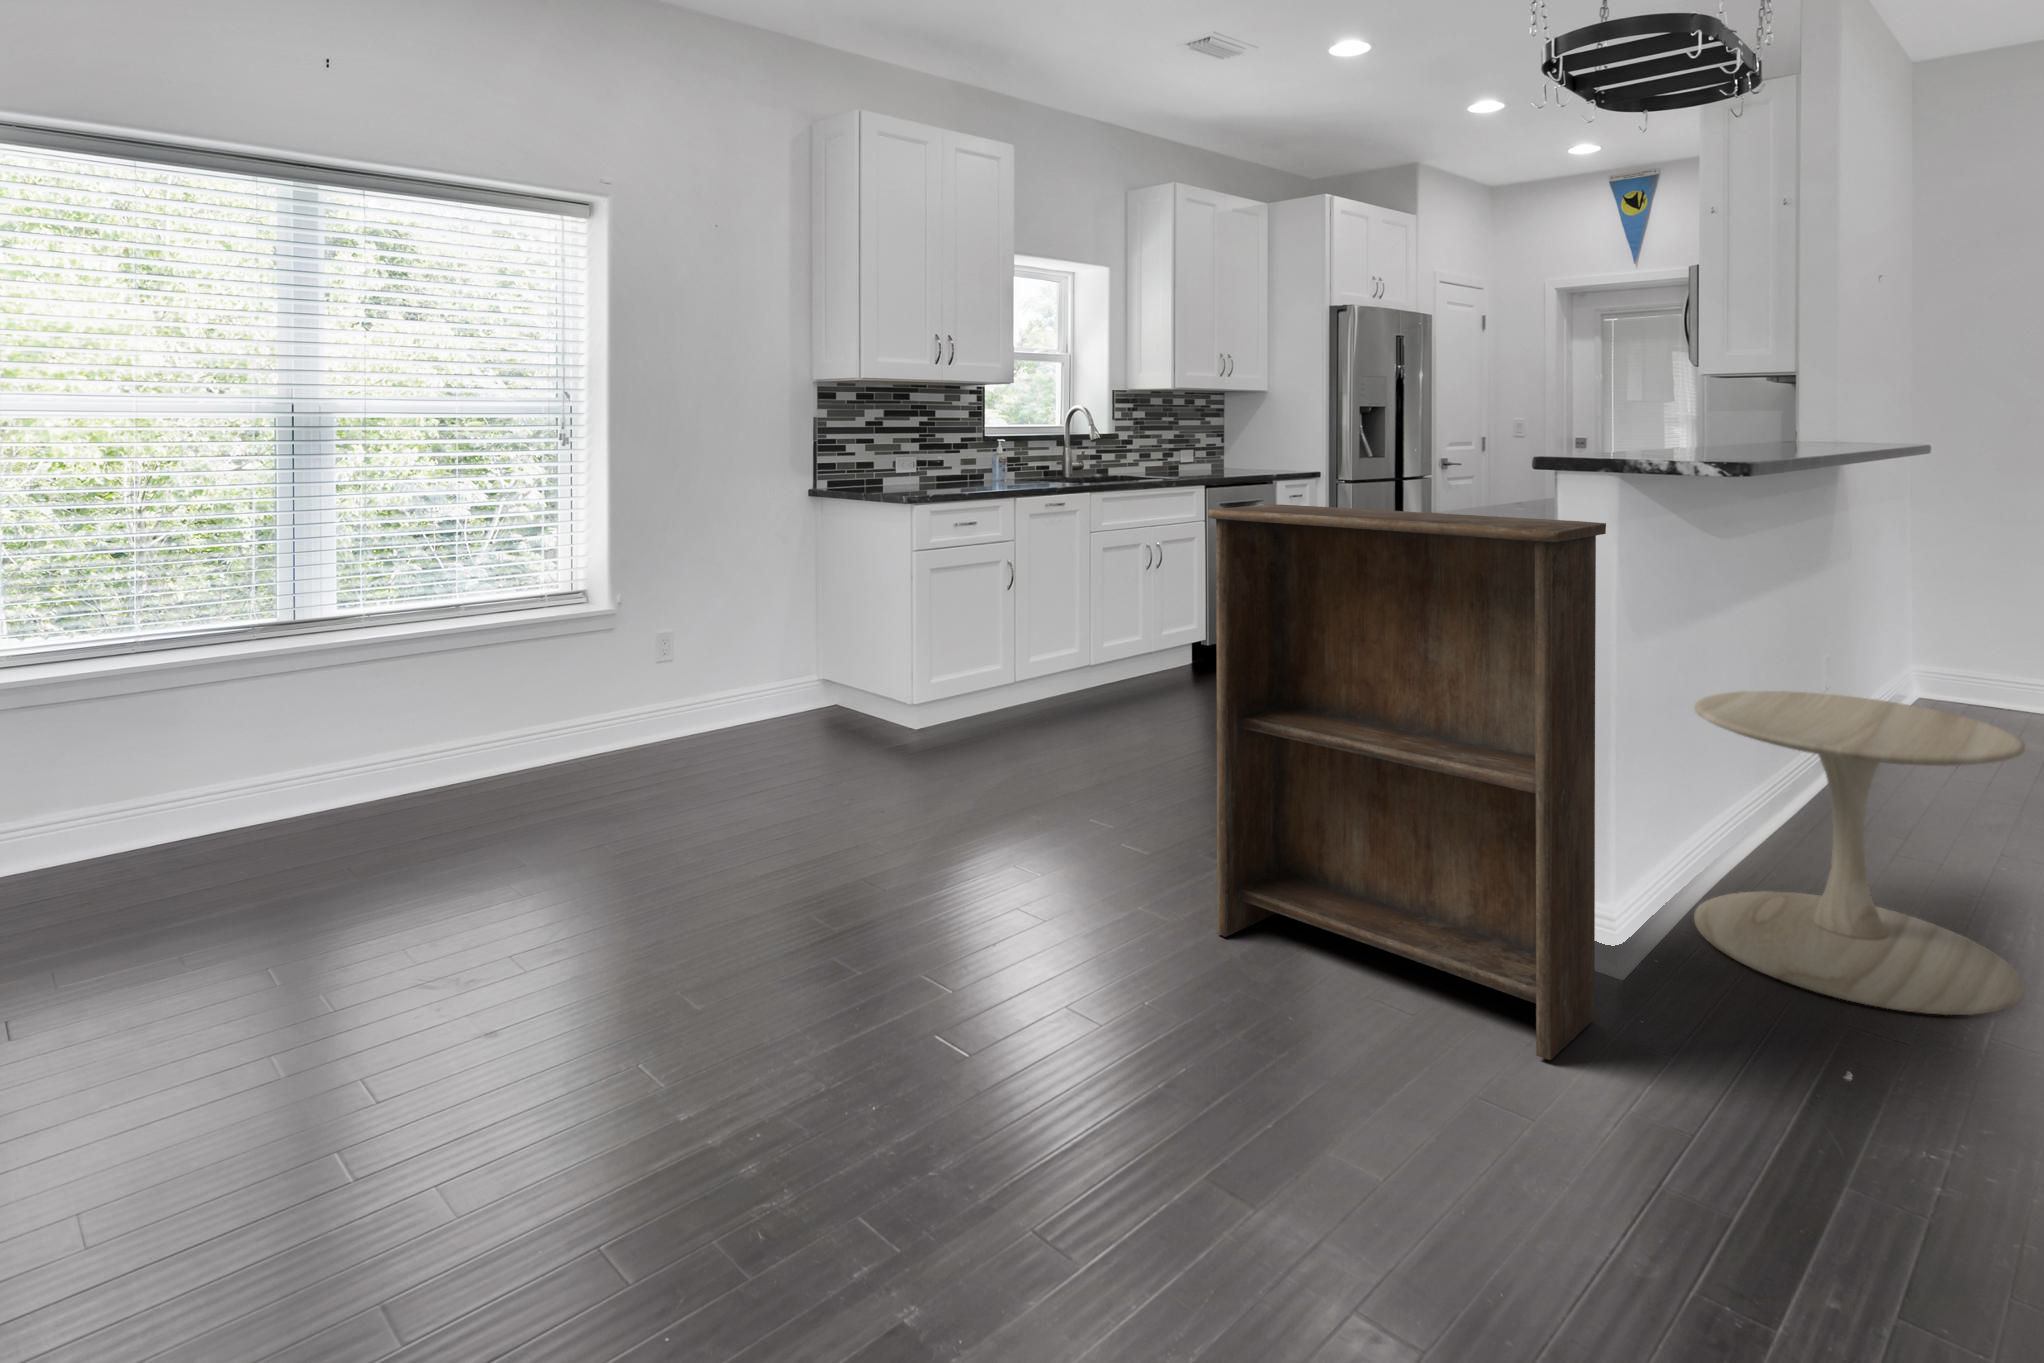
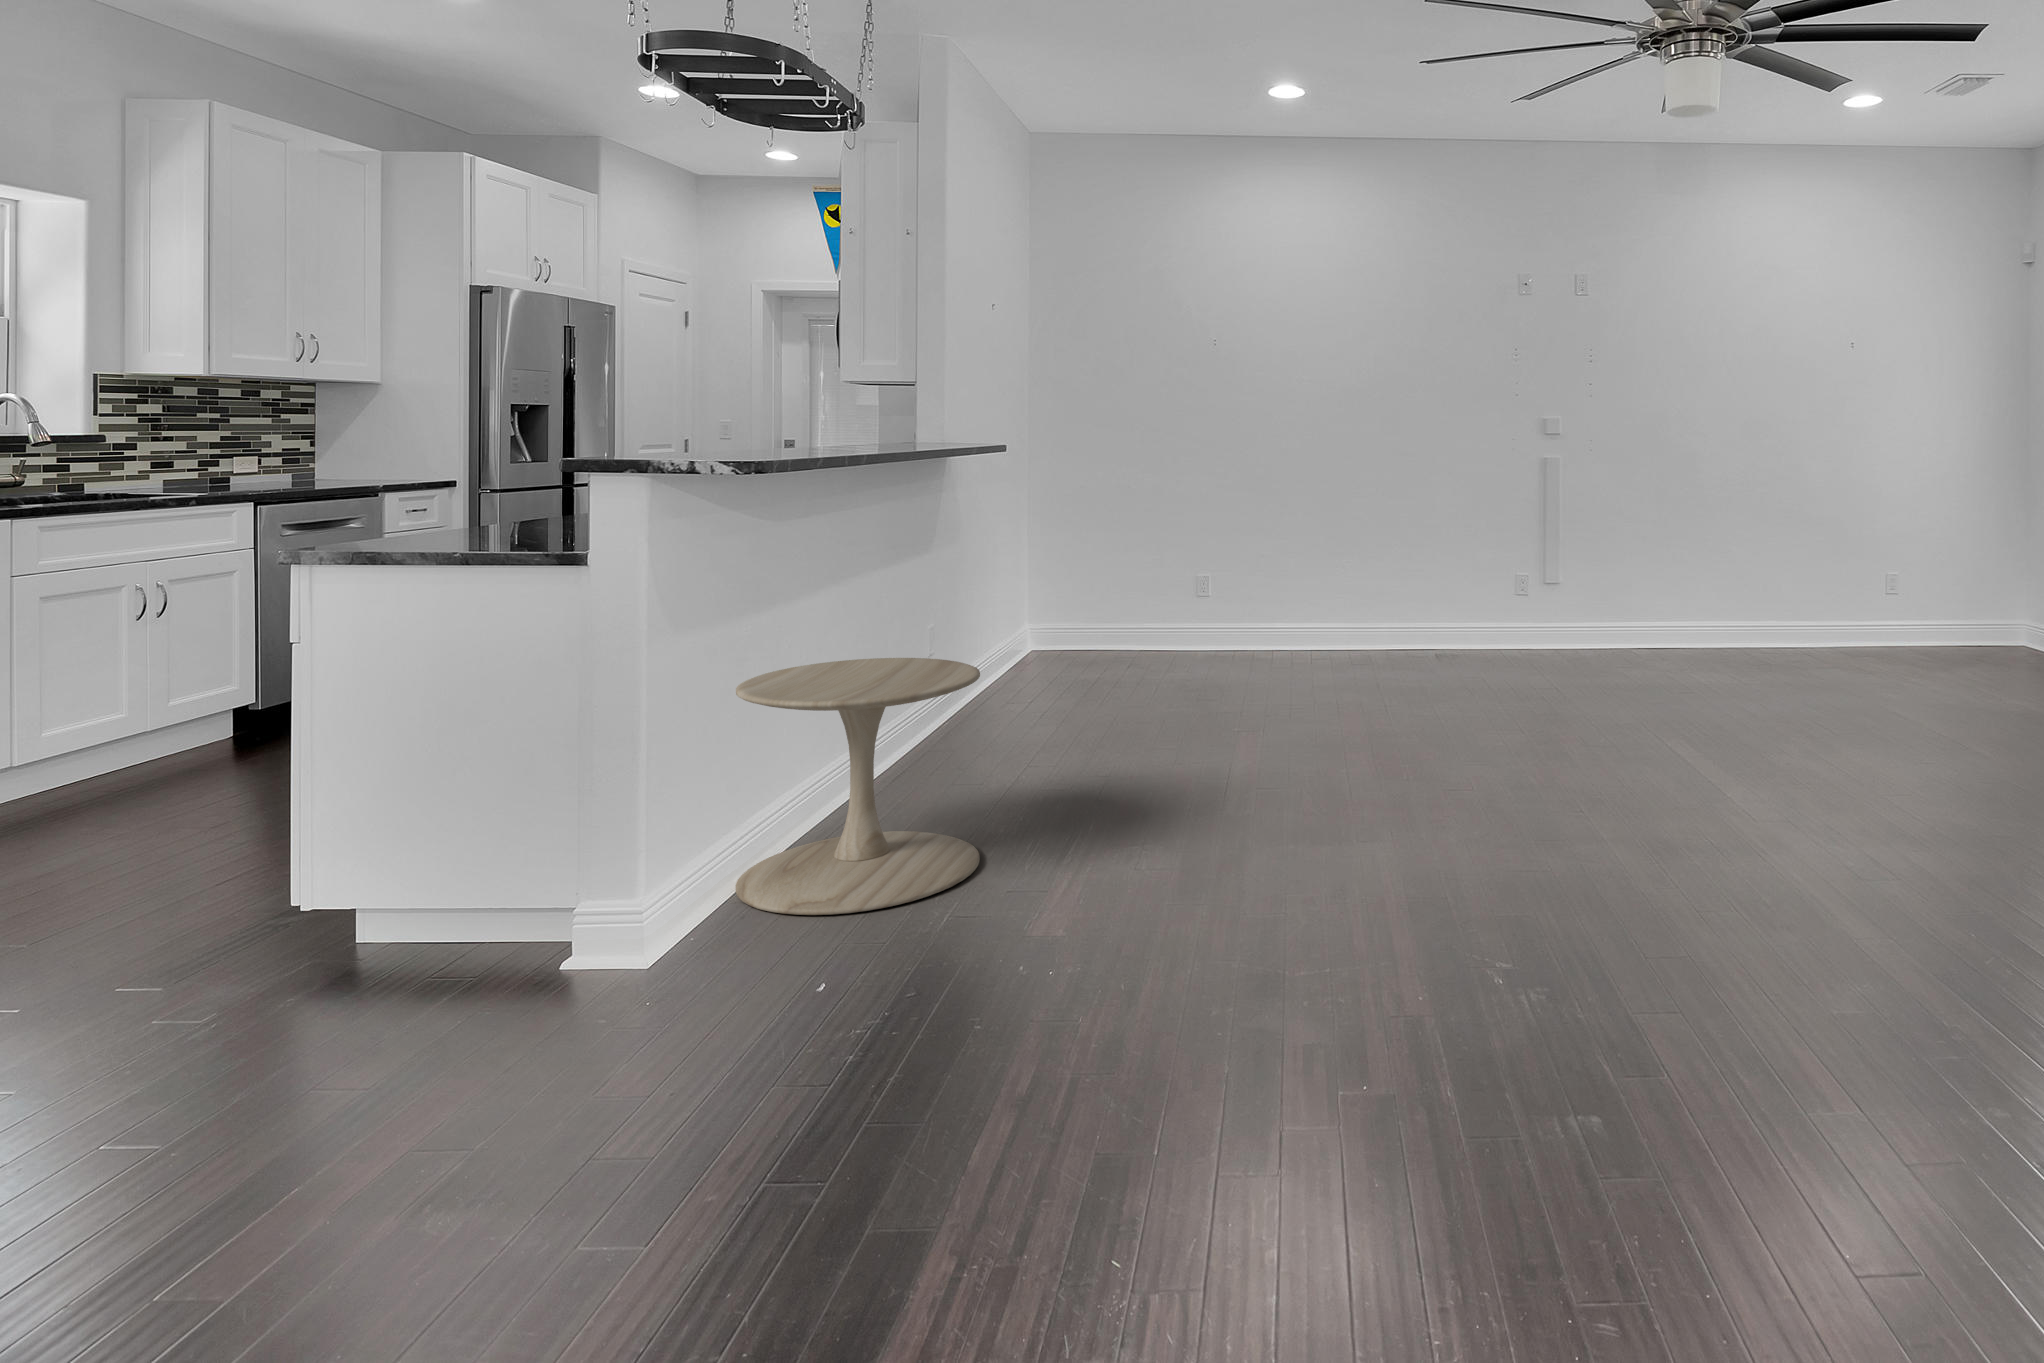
bookshelf: present [1208,504,1606,1060] -> none [84,521,594,1060]

